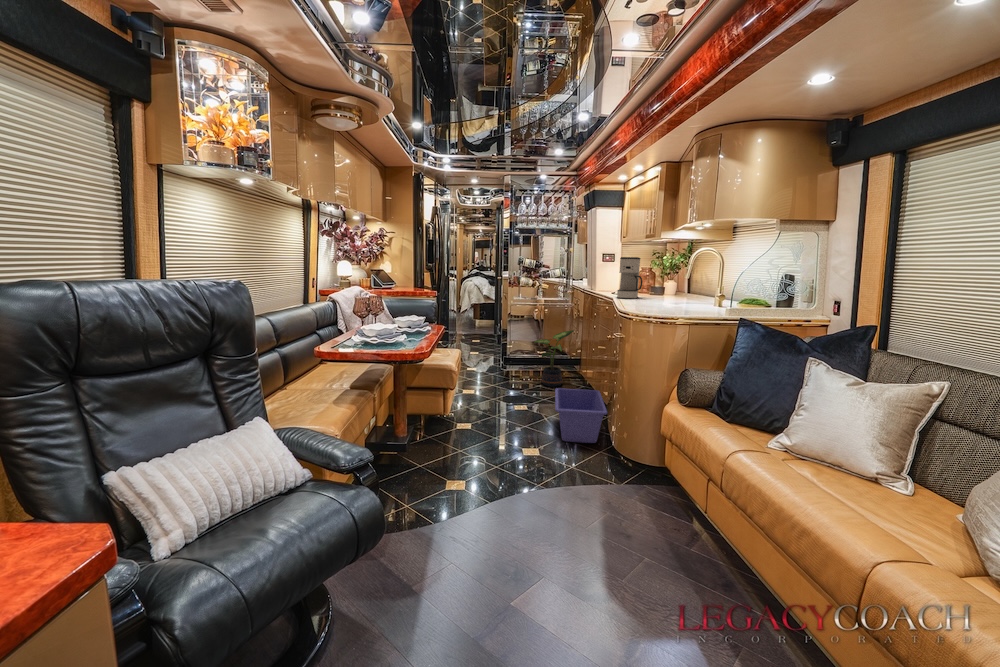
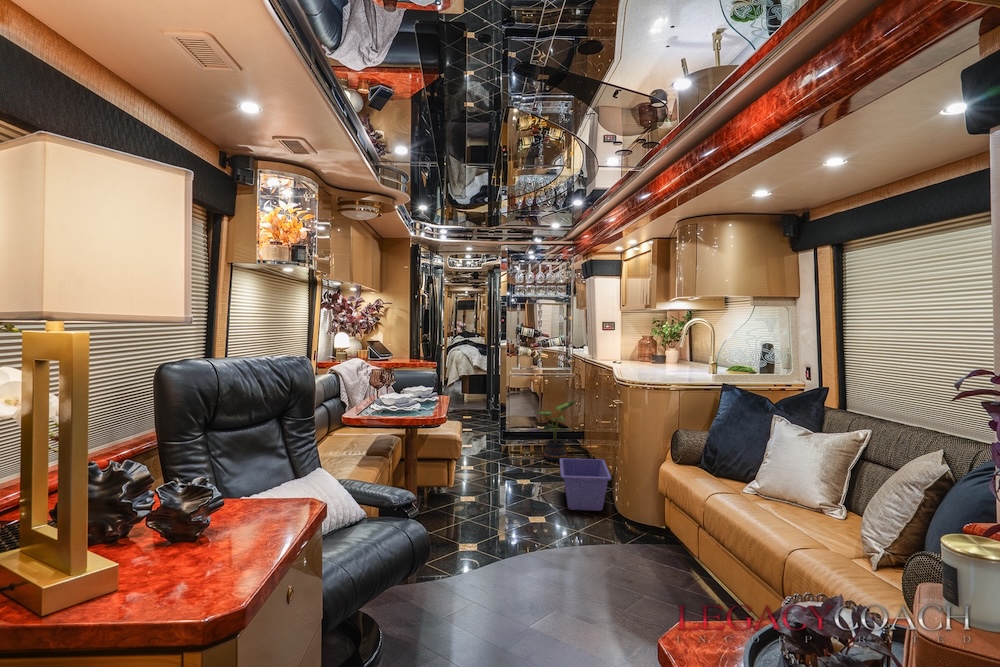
coffee maker: present [617,257,643,299] -> none [617,327,641,367]

